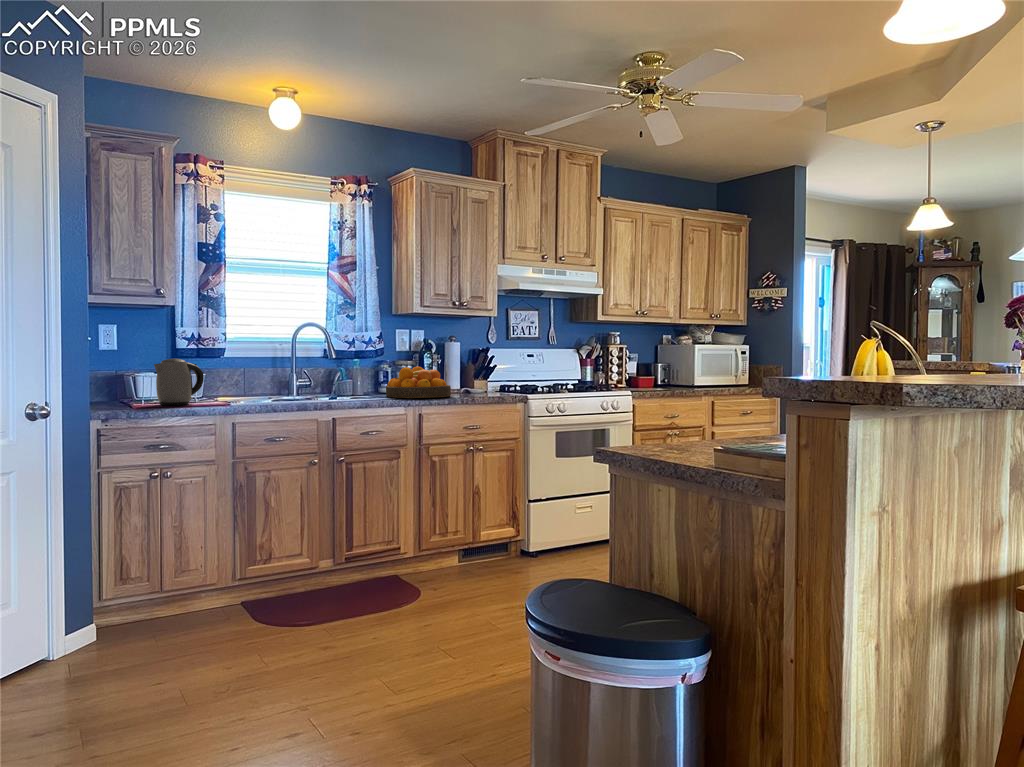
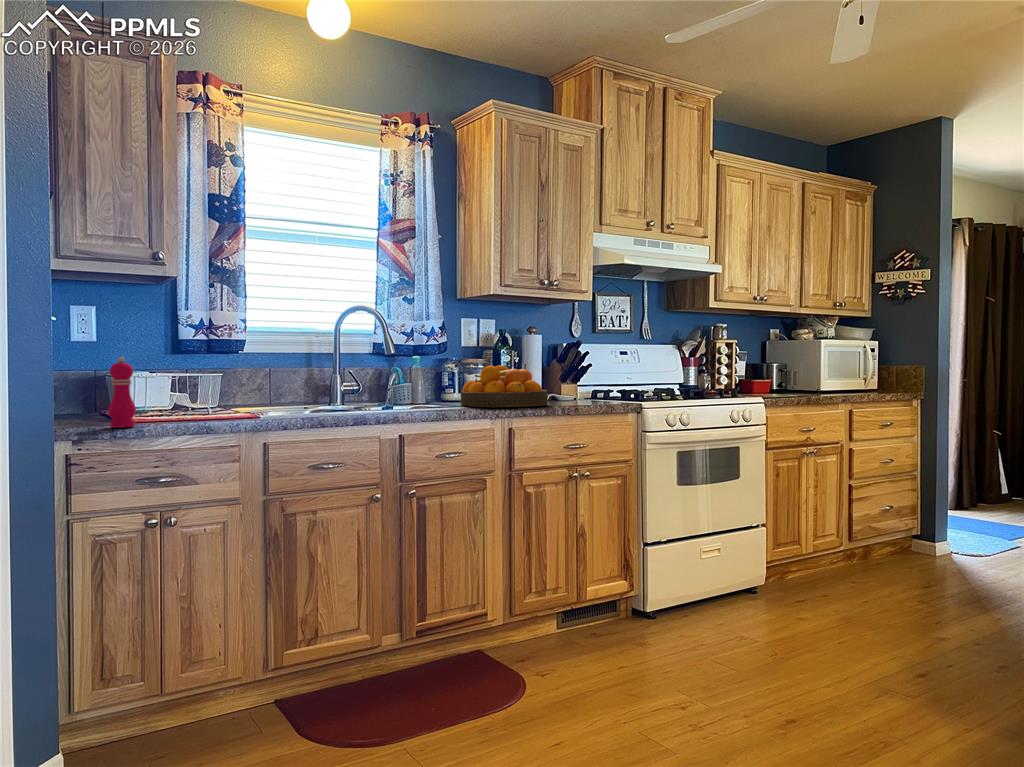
kettle: present [154,359,204,405] -> none [150,352,219,418]
pepper mill: none [124,363,143,411] -> present [108,357,136,428]

